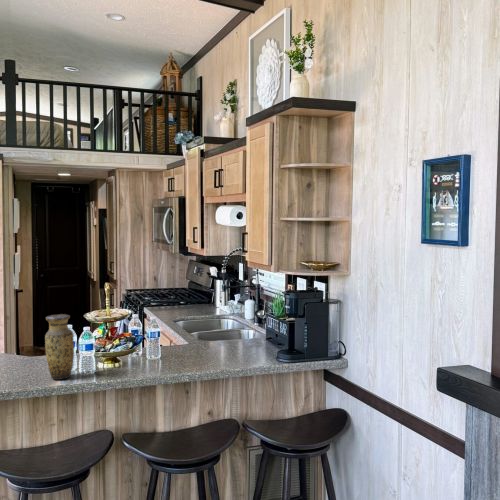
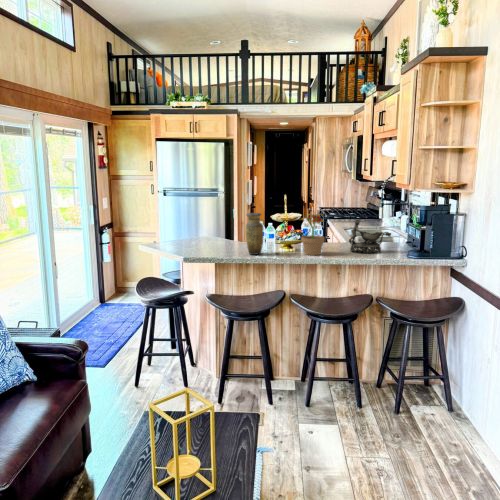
potted plant: none [126,306,165,372] -> present [301,212,325,255]
decorative bowl: none [196,314,250,361] -> present [349,219,391,253]

